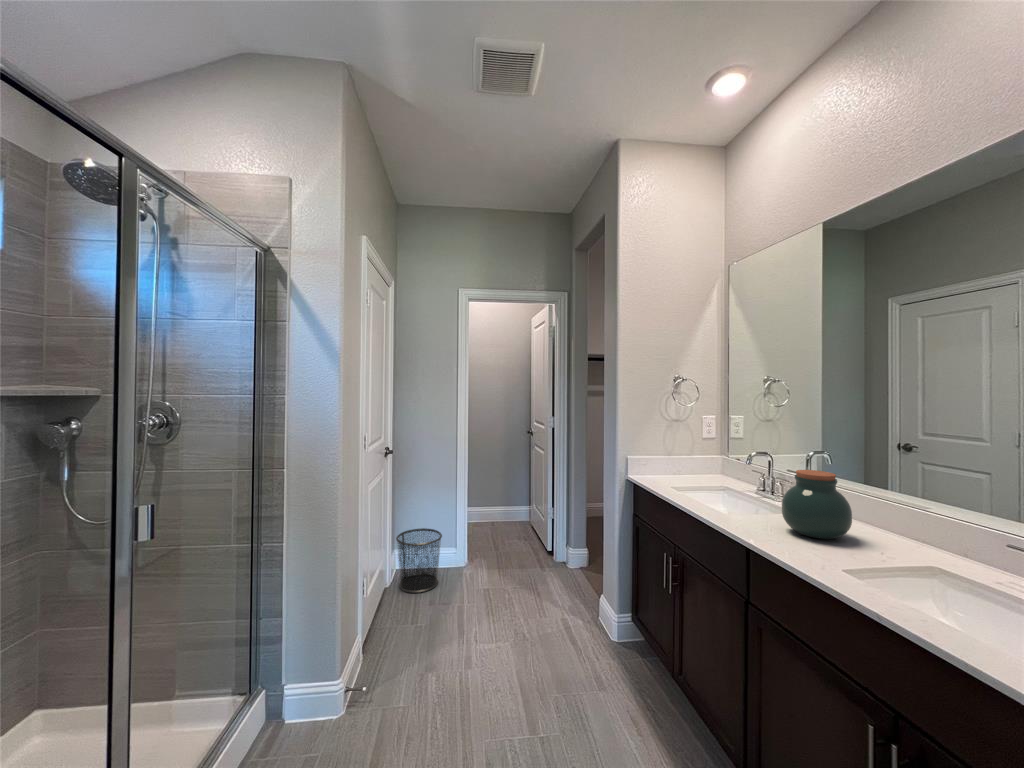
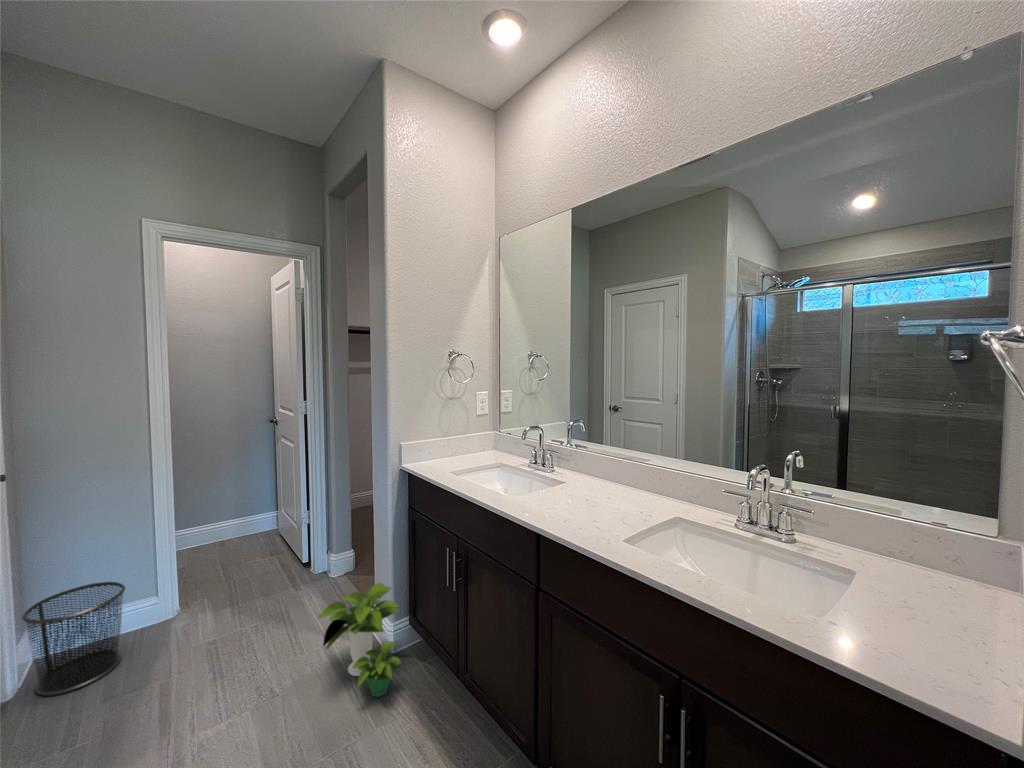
jar: present [782,470,852,539] -> none [562,441,618,507]
potted plant: none [557,576,623,670] -> present [317,583,401,697]

